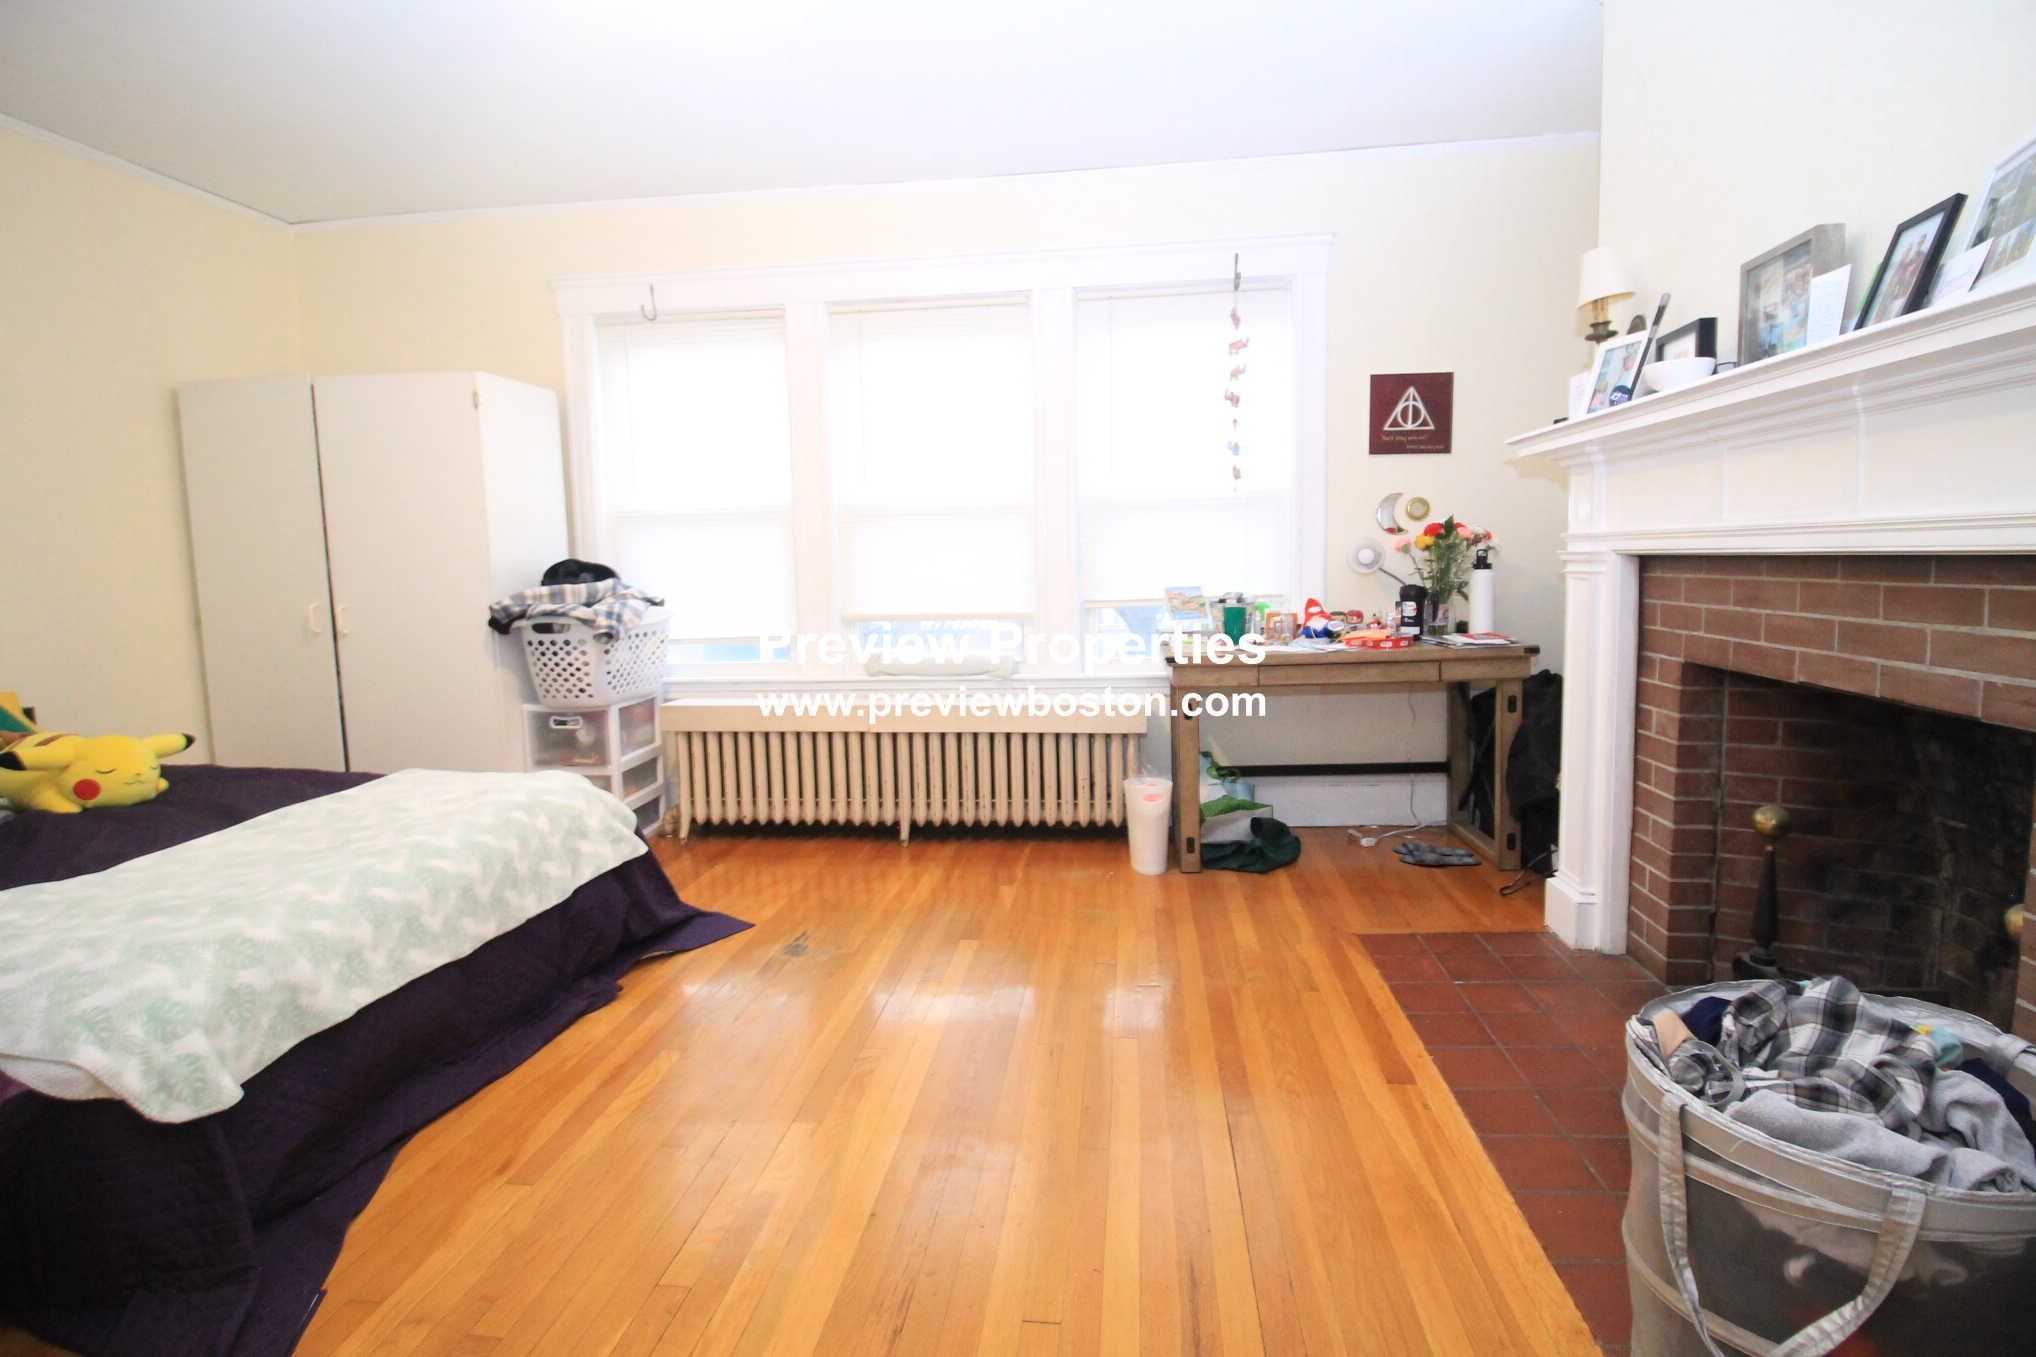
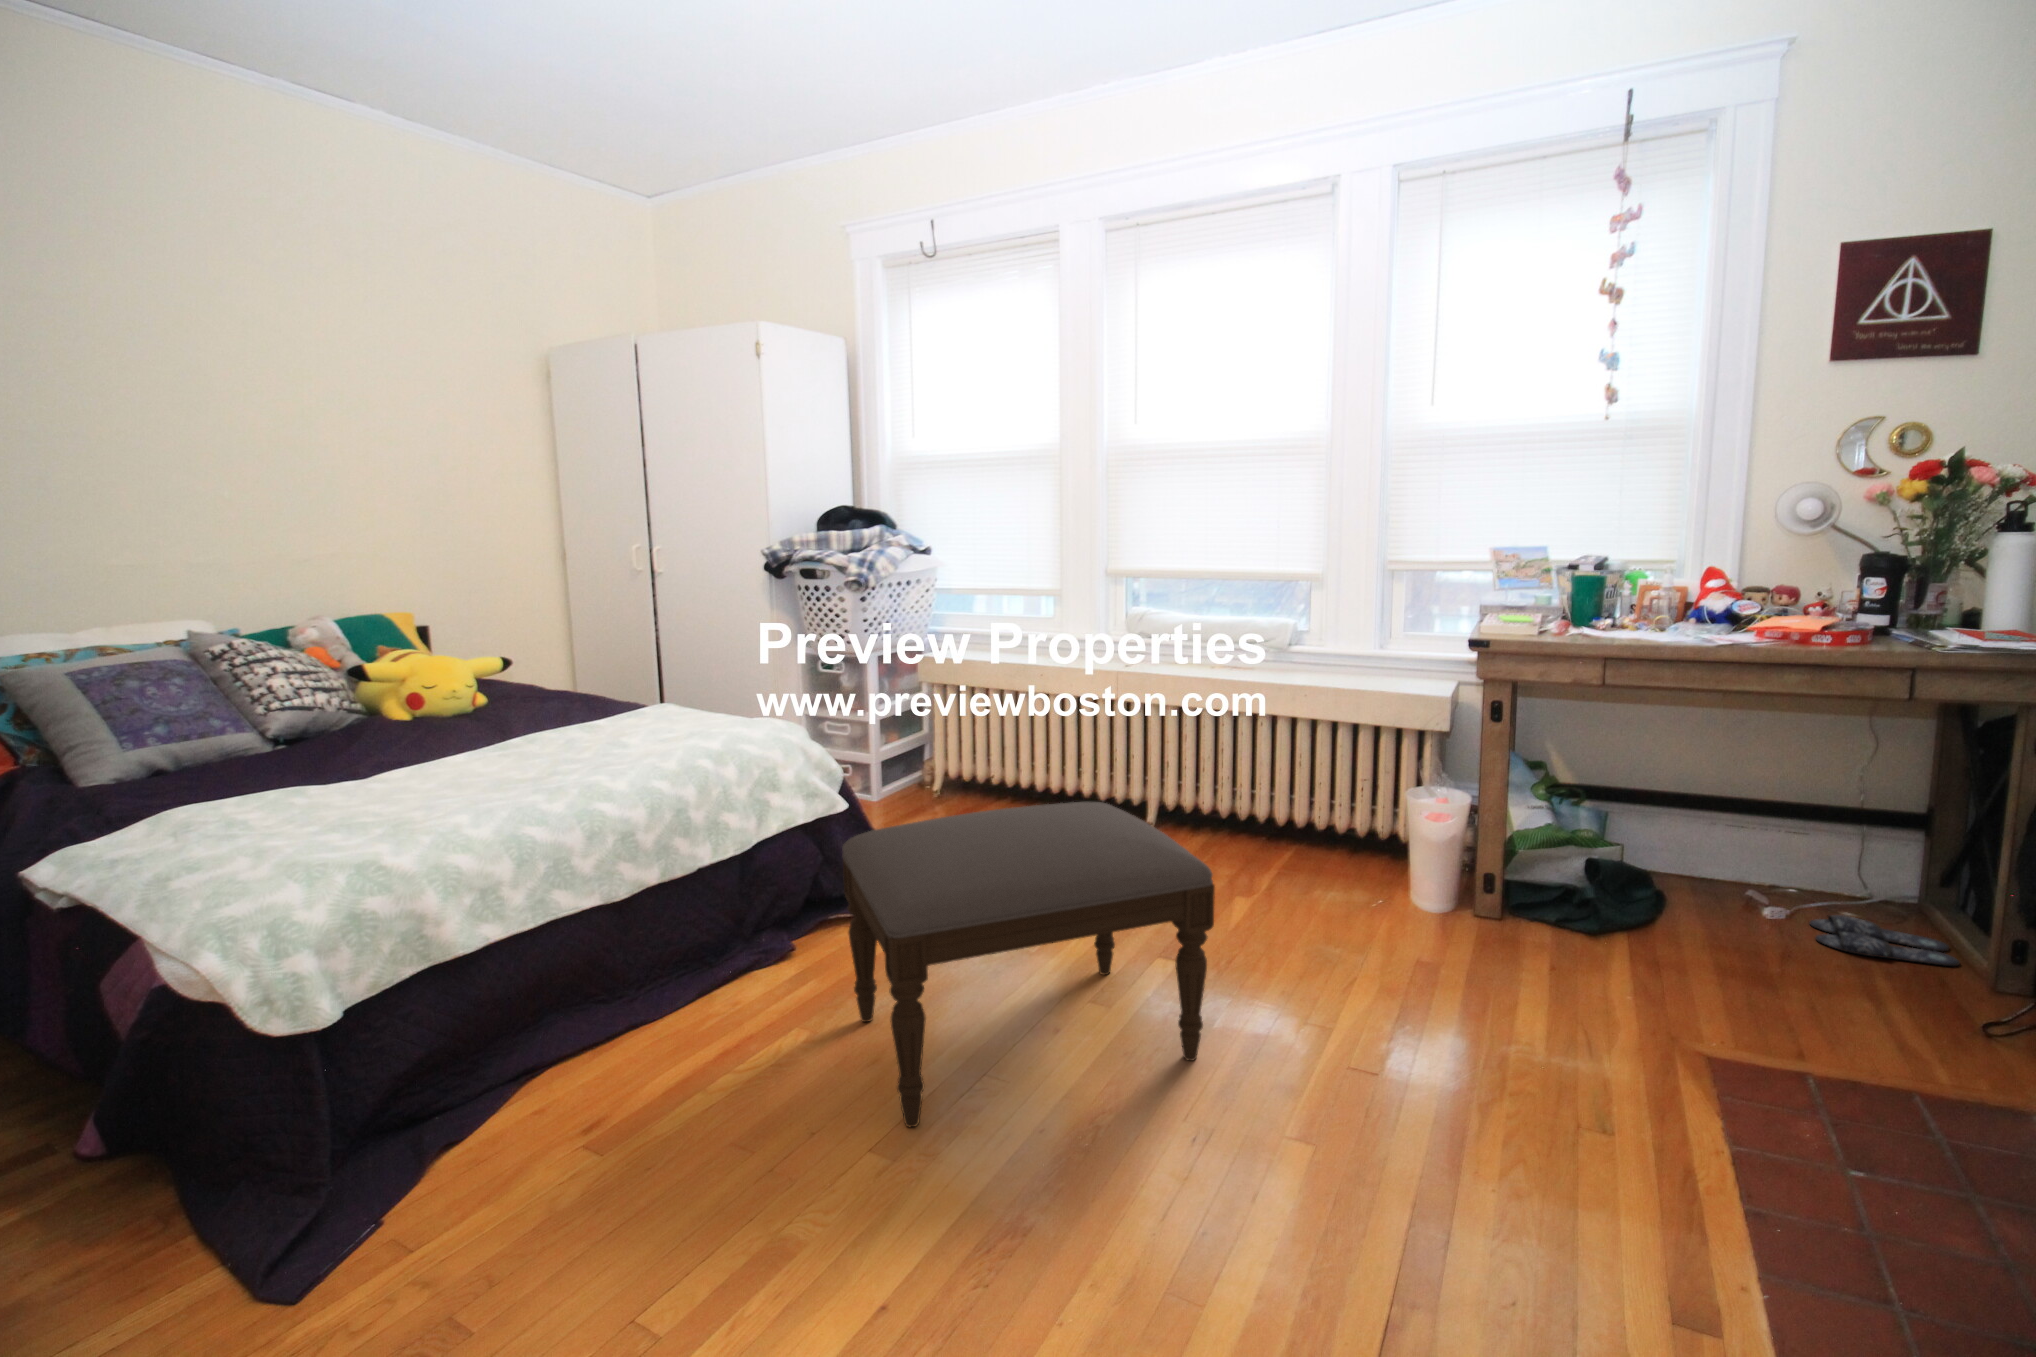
ottoman: none [676,813,1028,1126] -> present [842,802,1215,1127]

